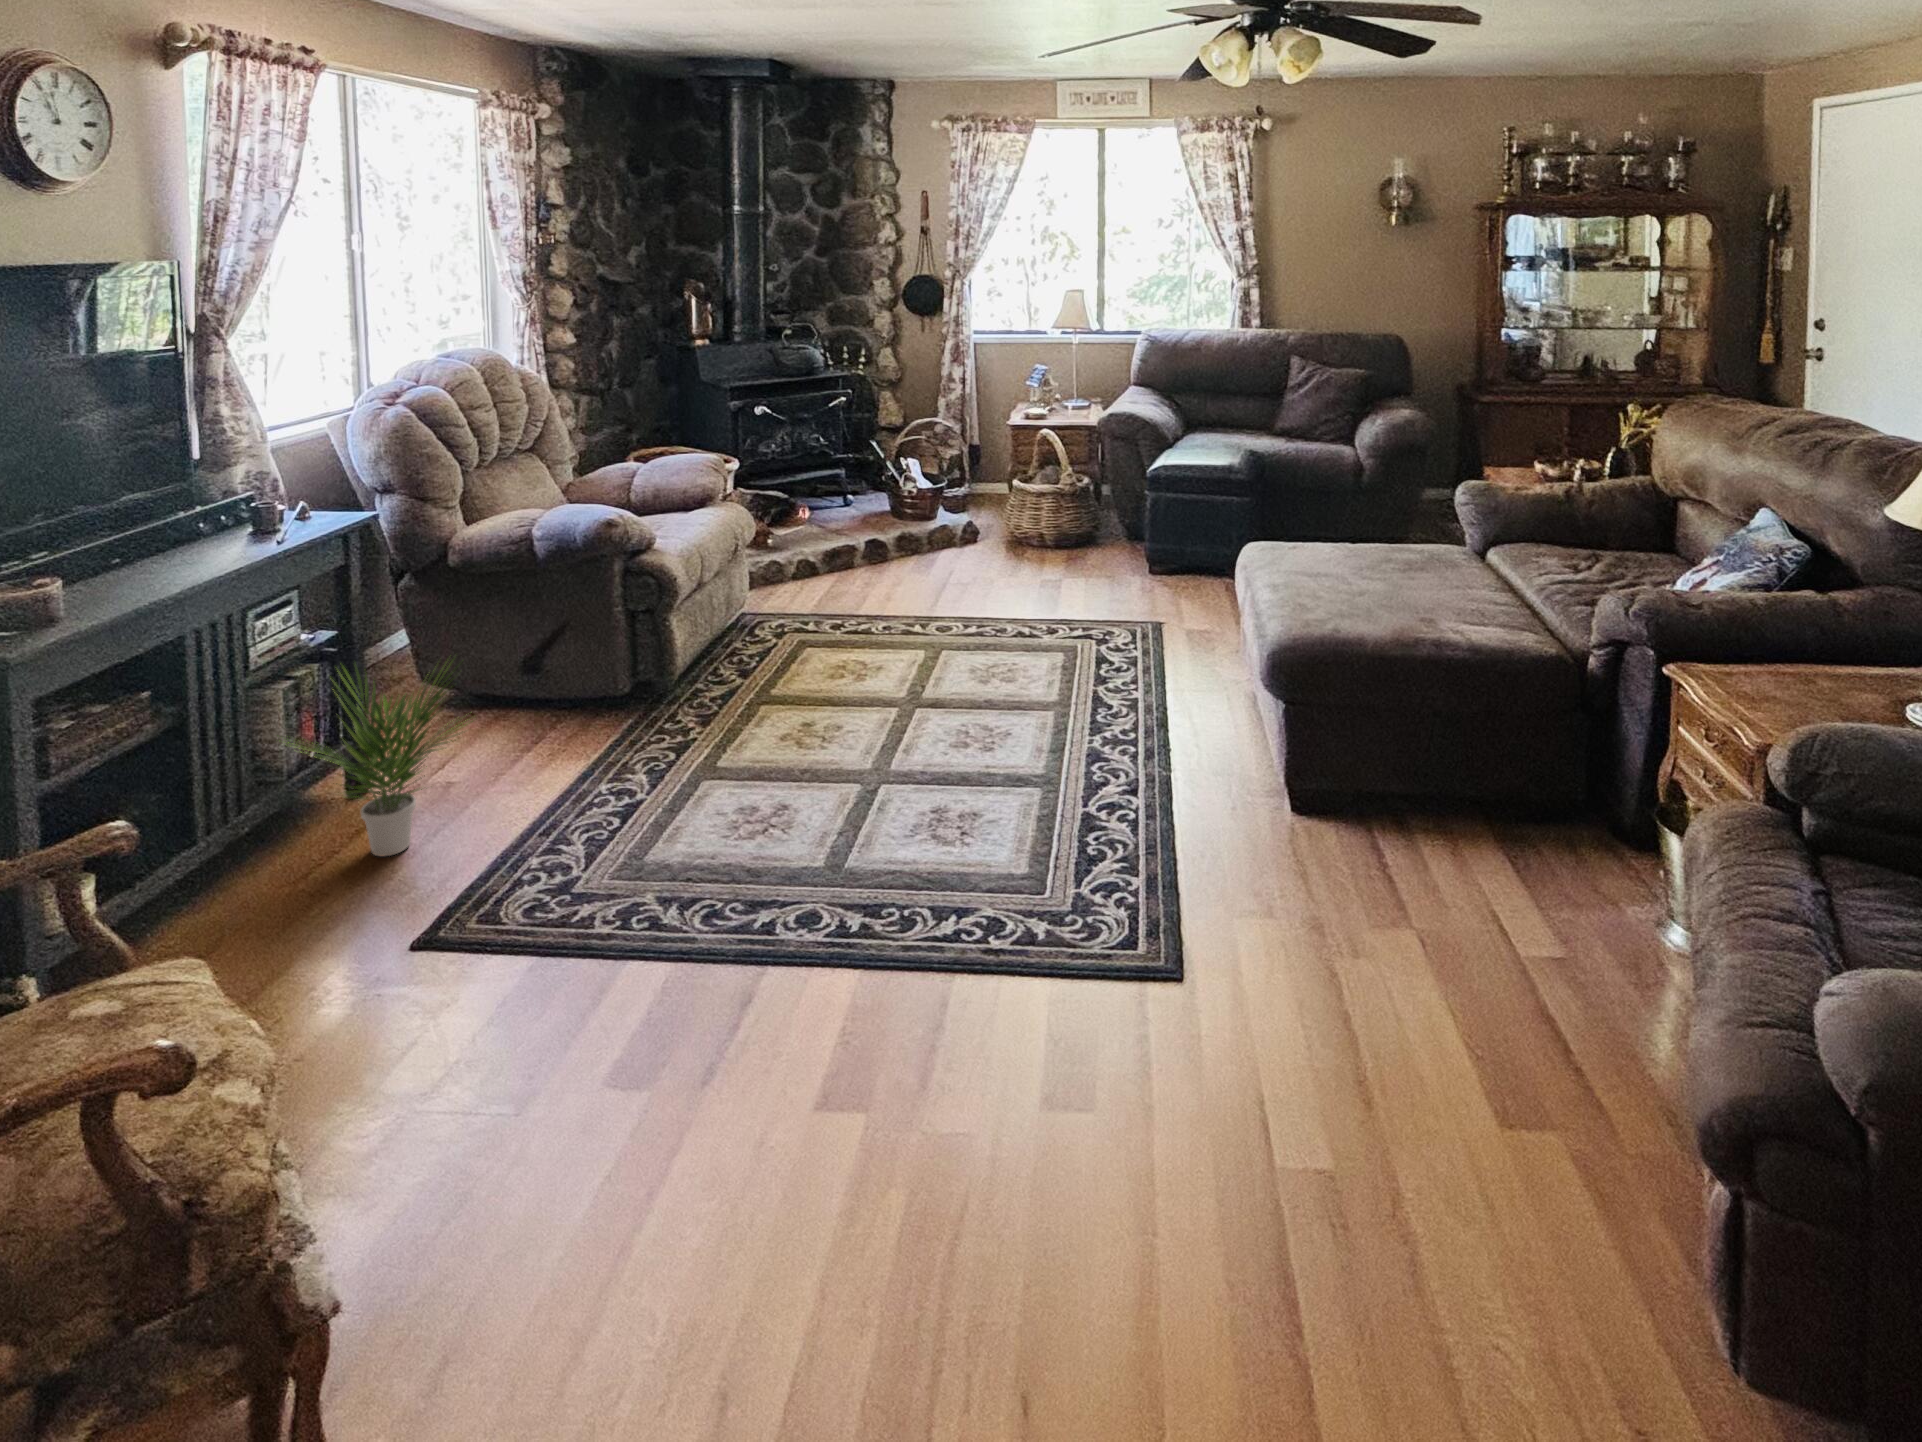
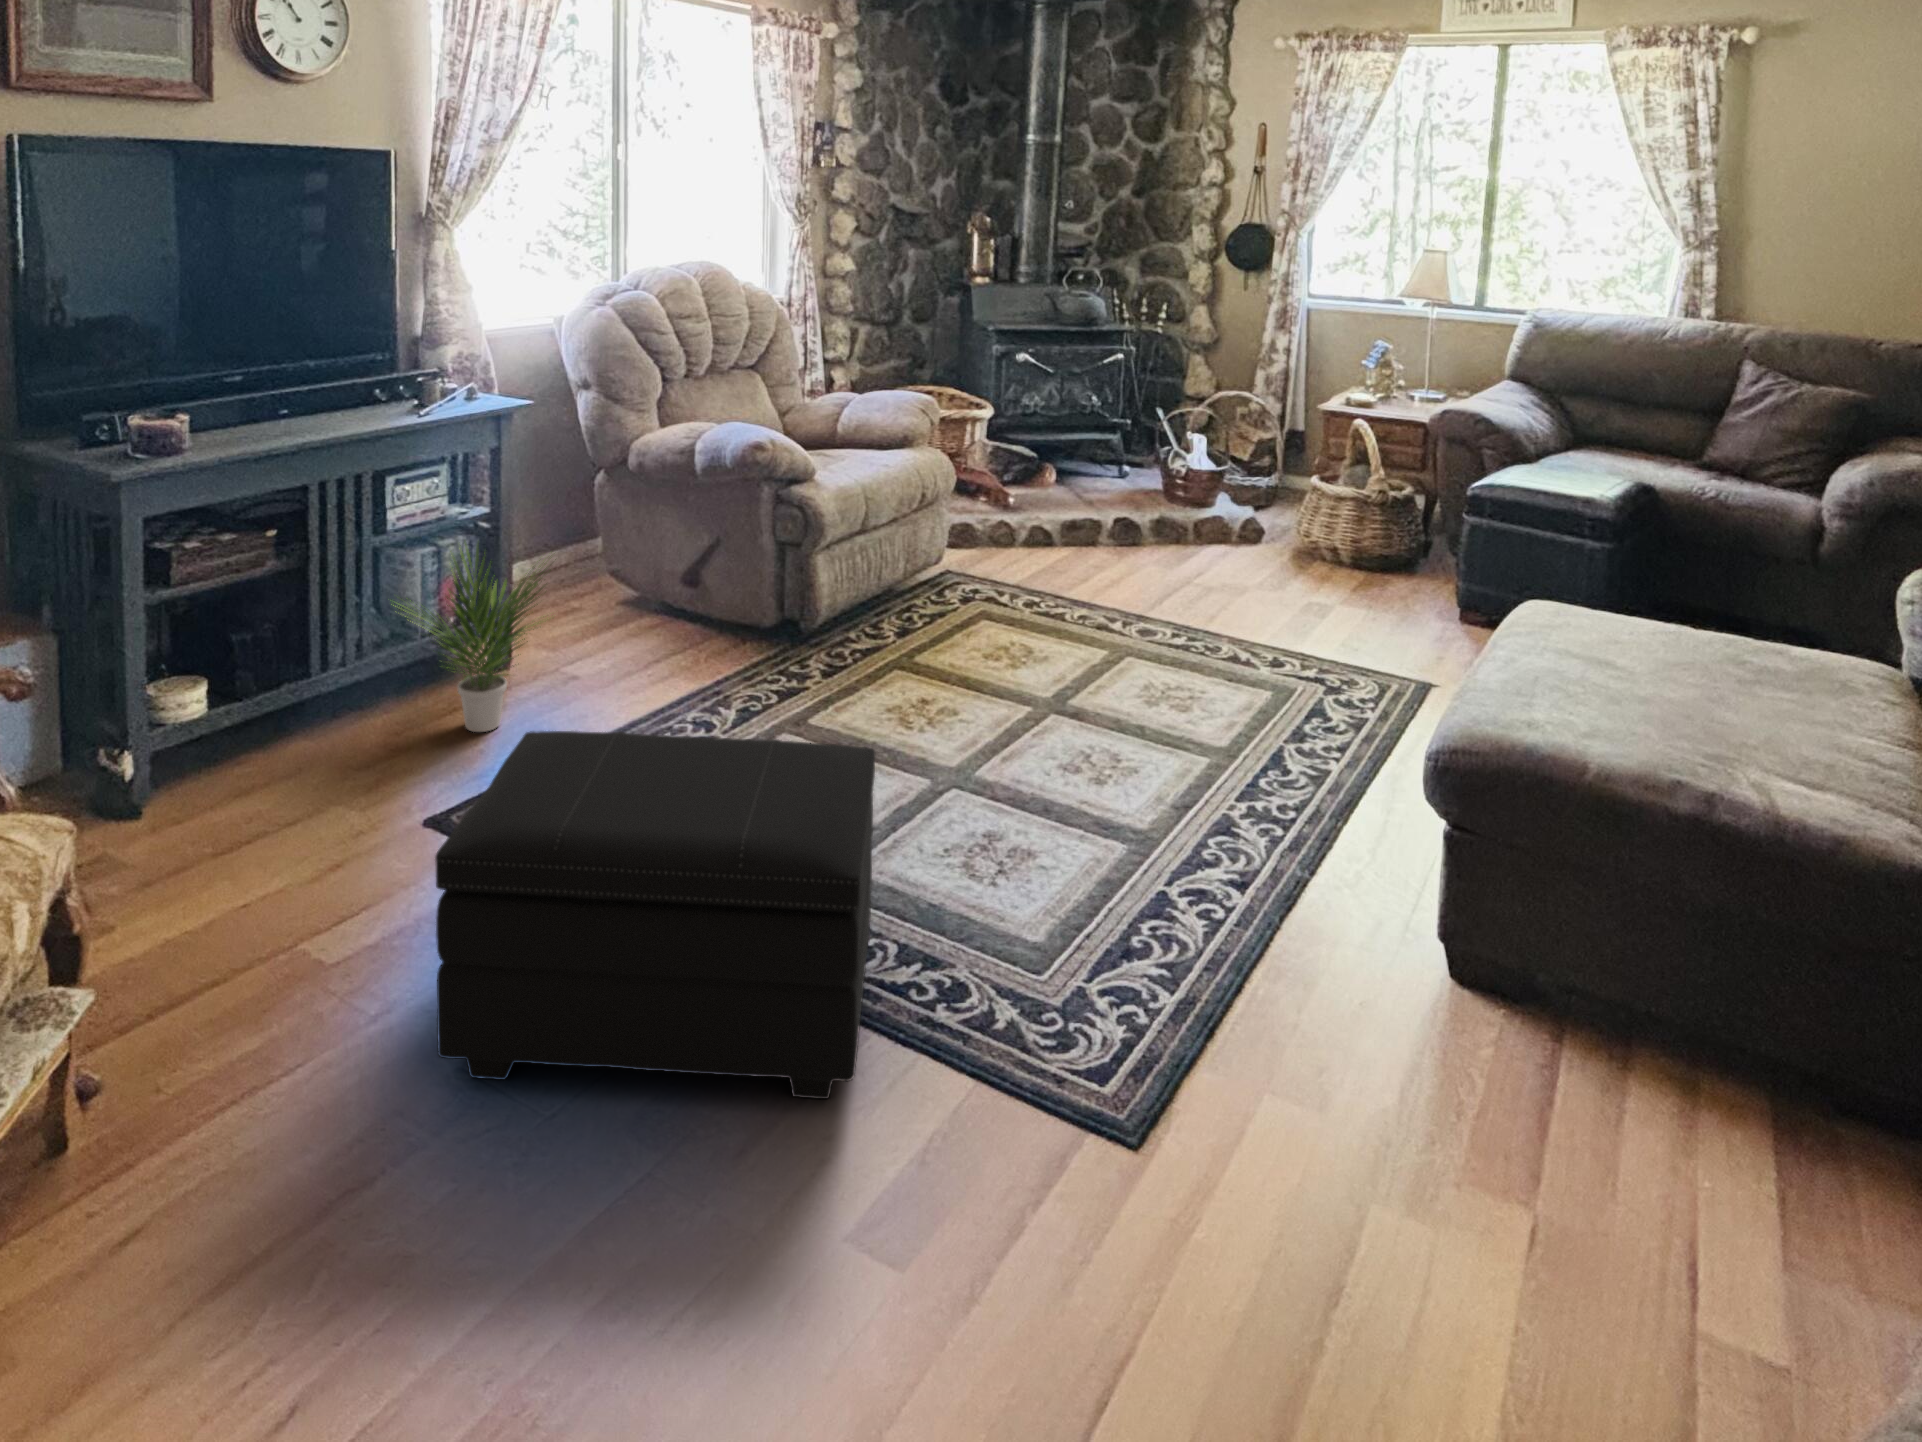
footstool: none [591,749,984,1126] -> present [435,731,875,1099]

